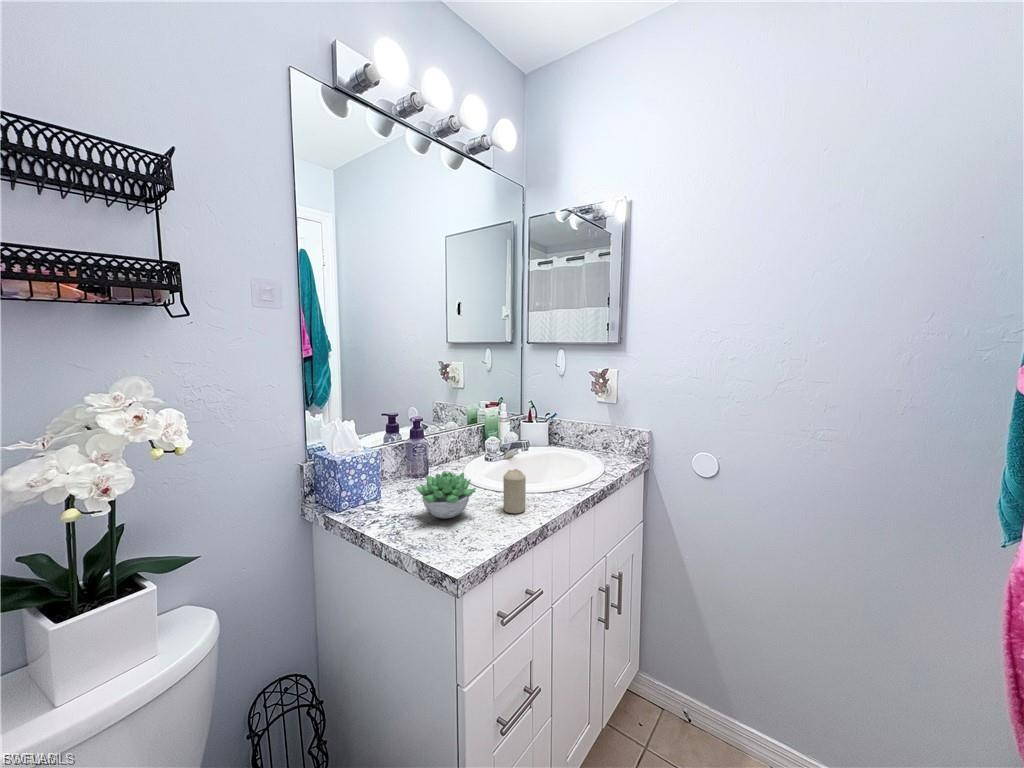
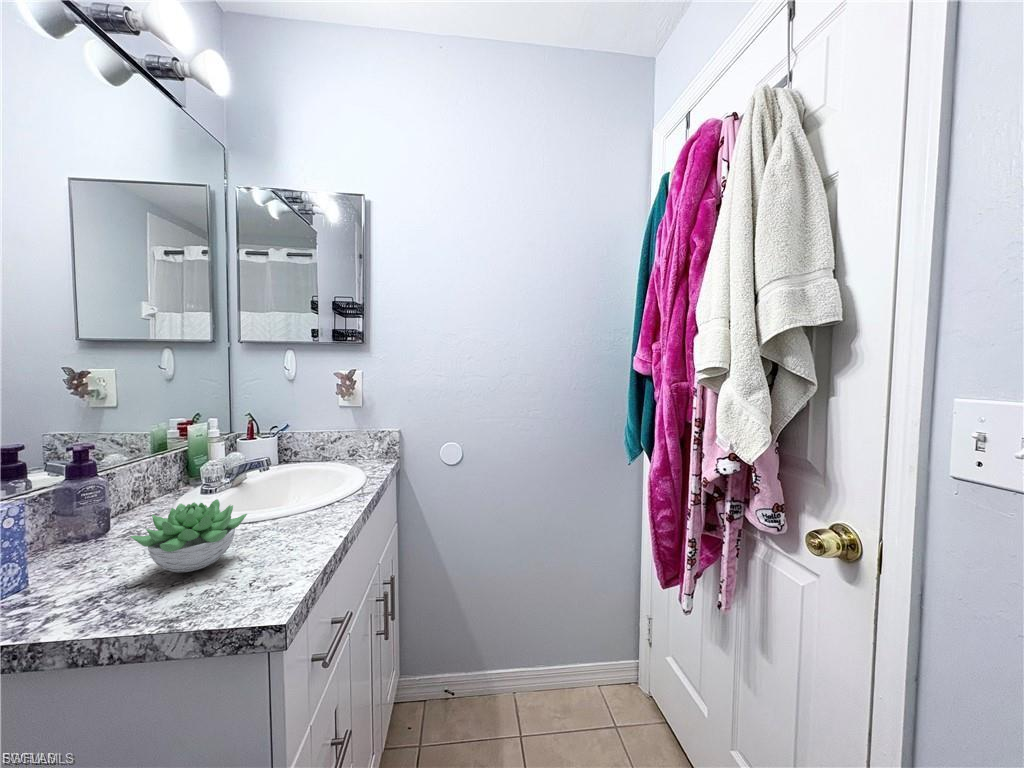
candle: present [503,469,526,513] -> none [279,481,311,537]

